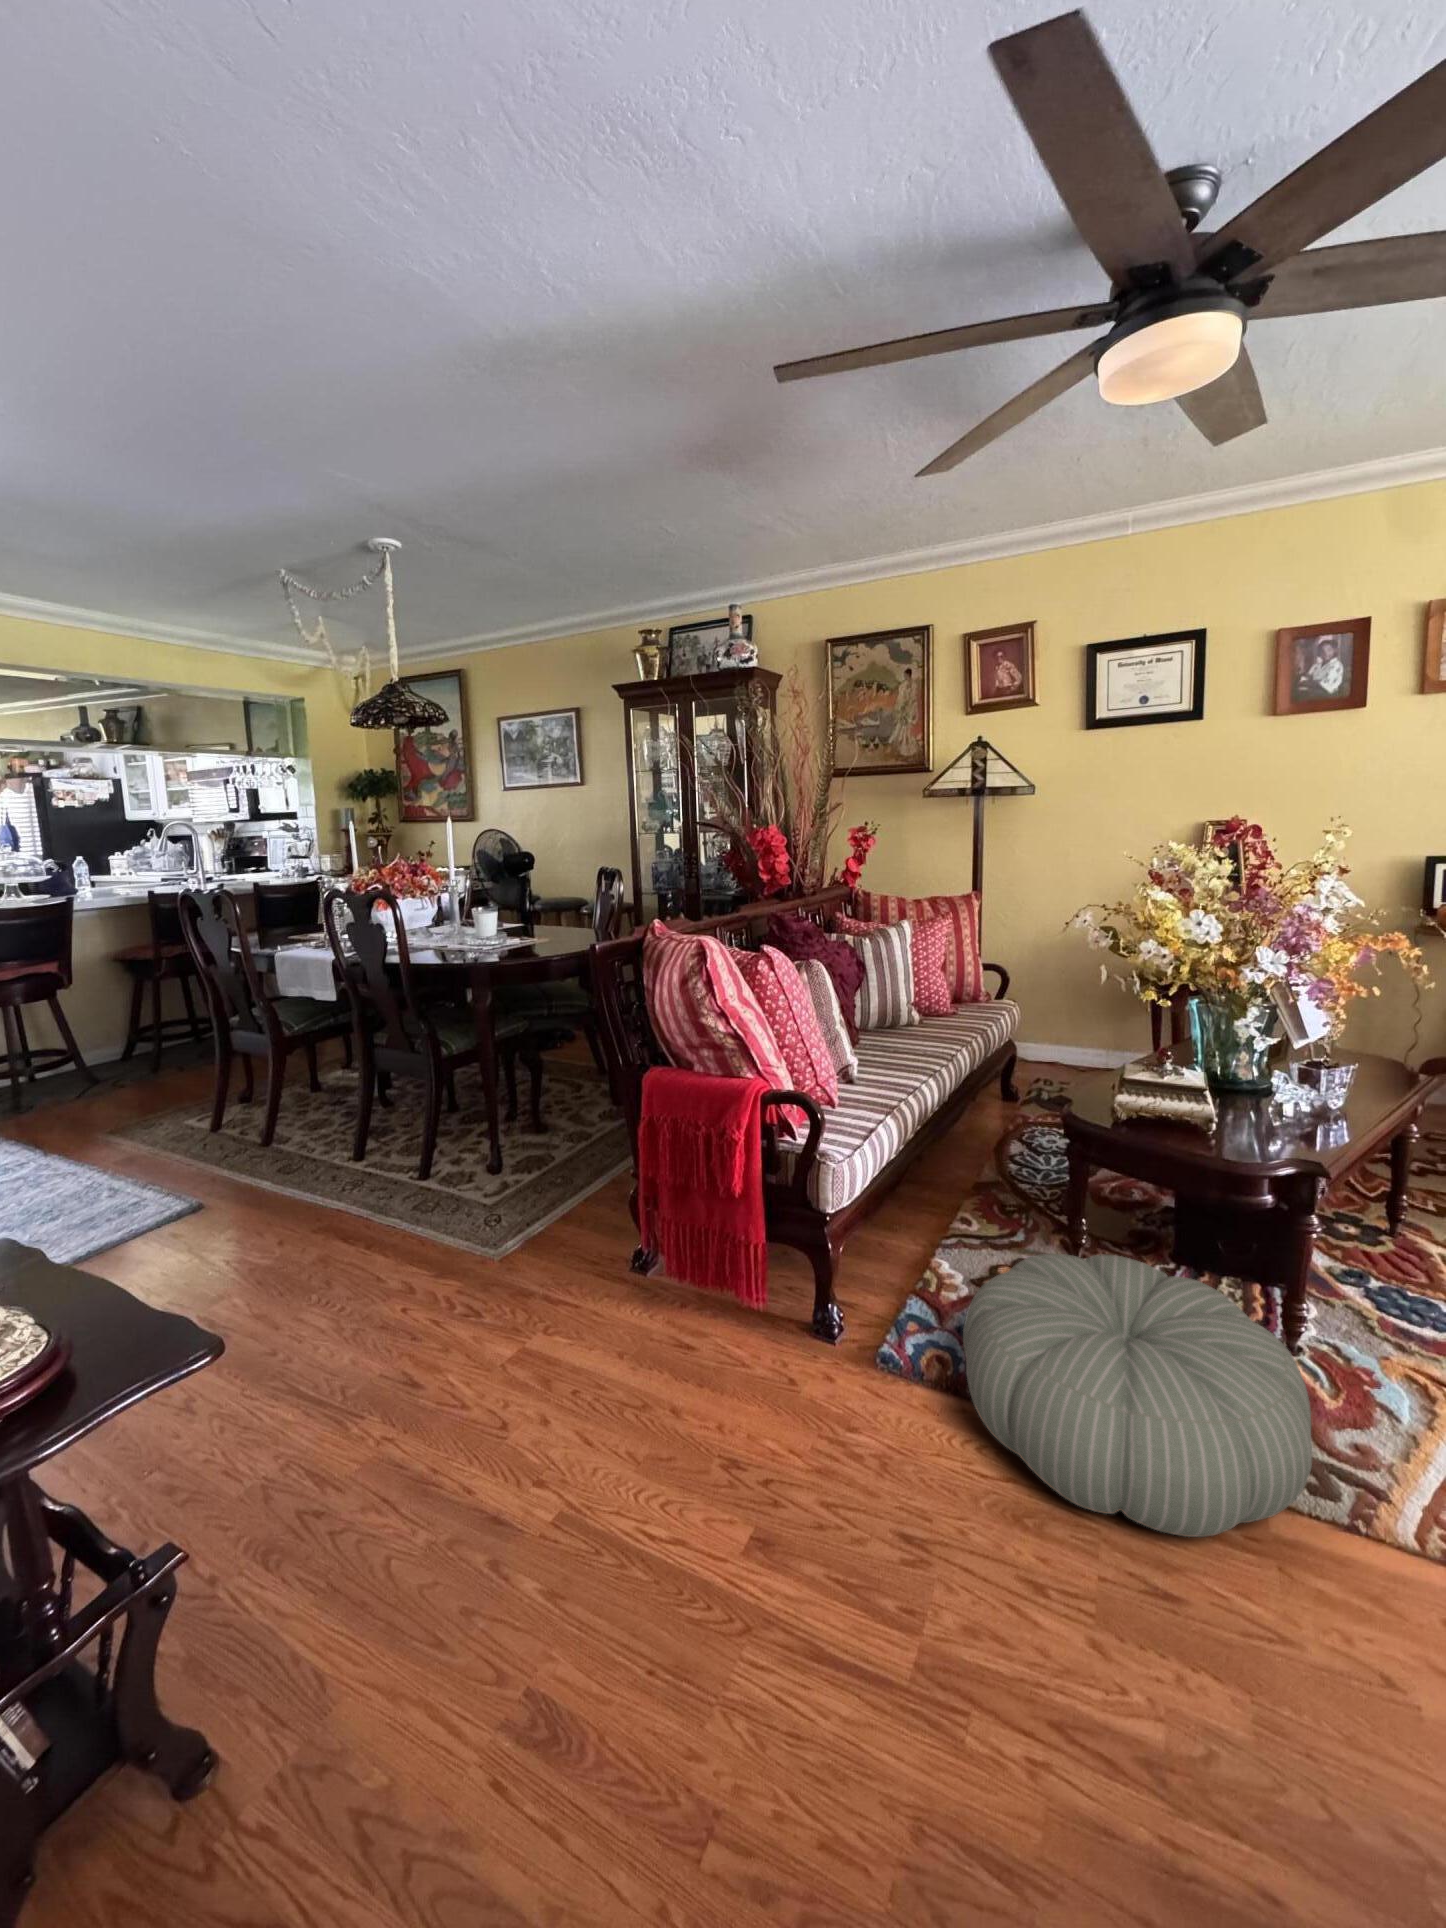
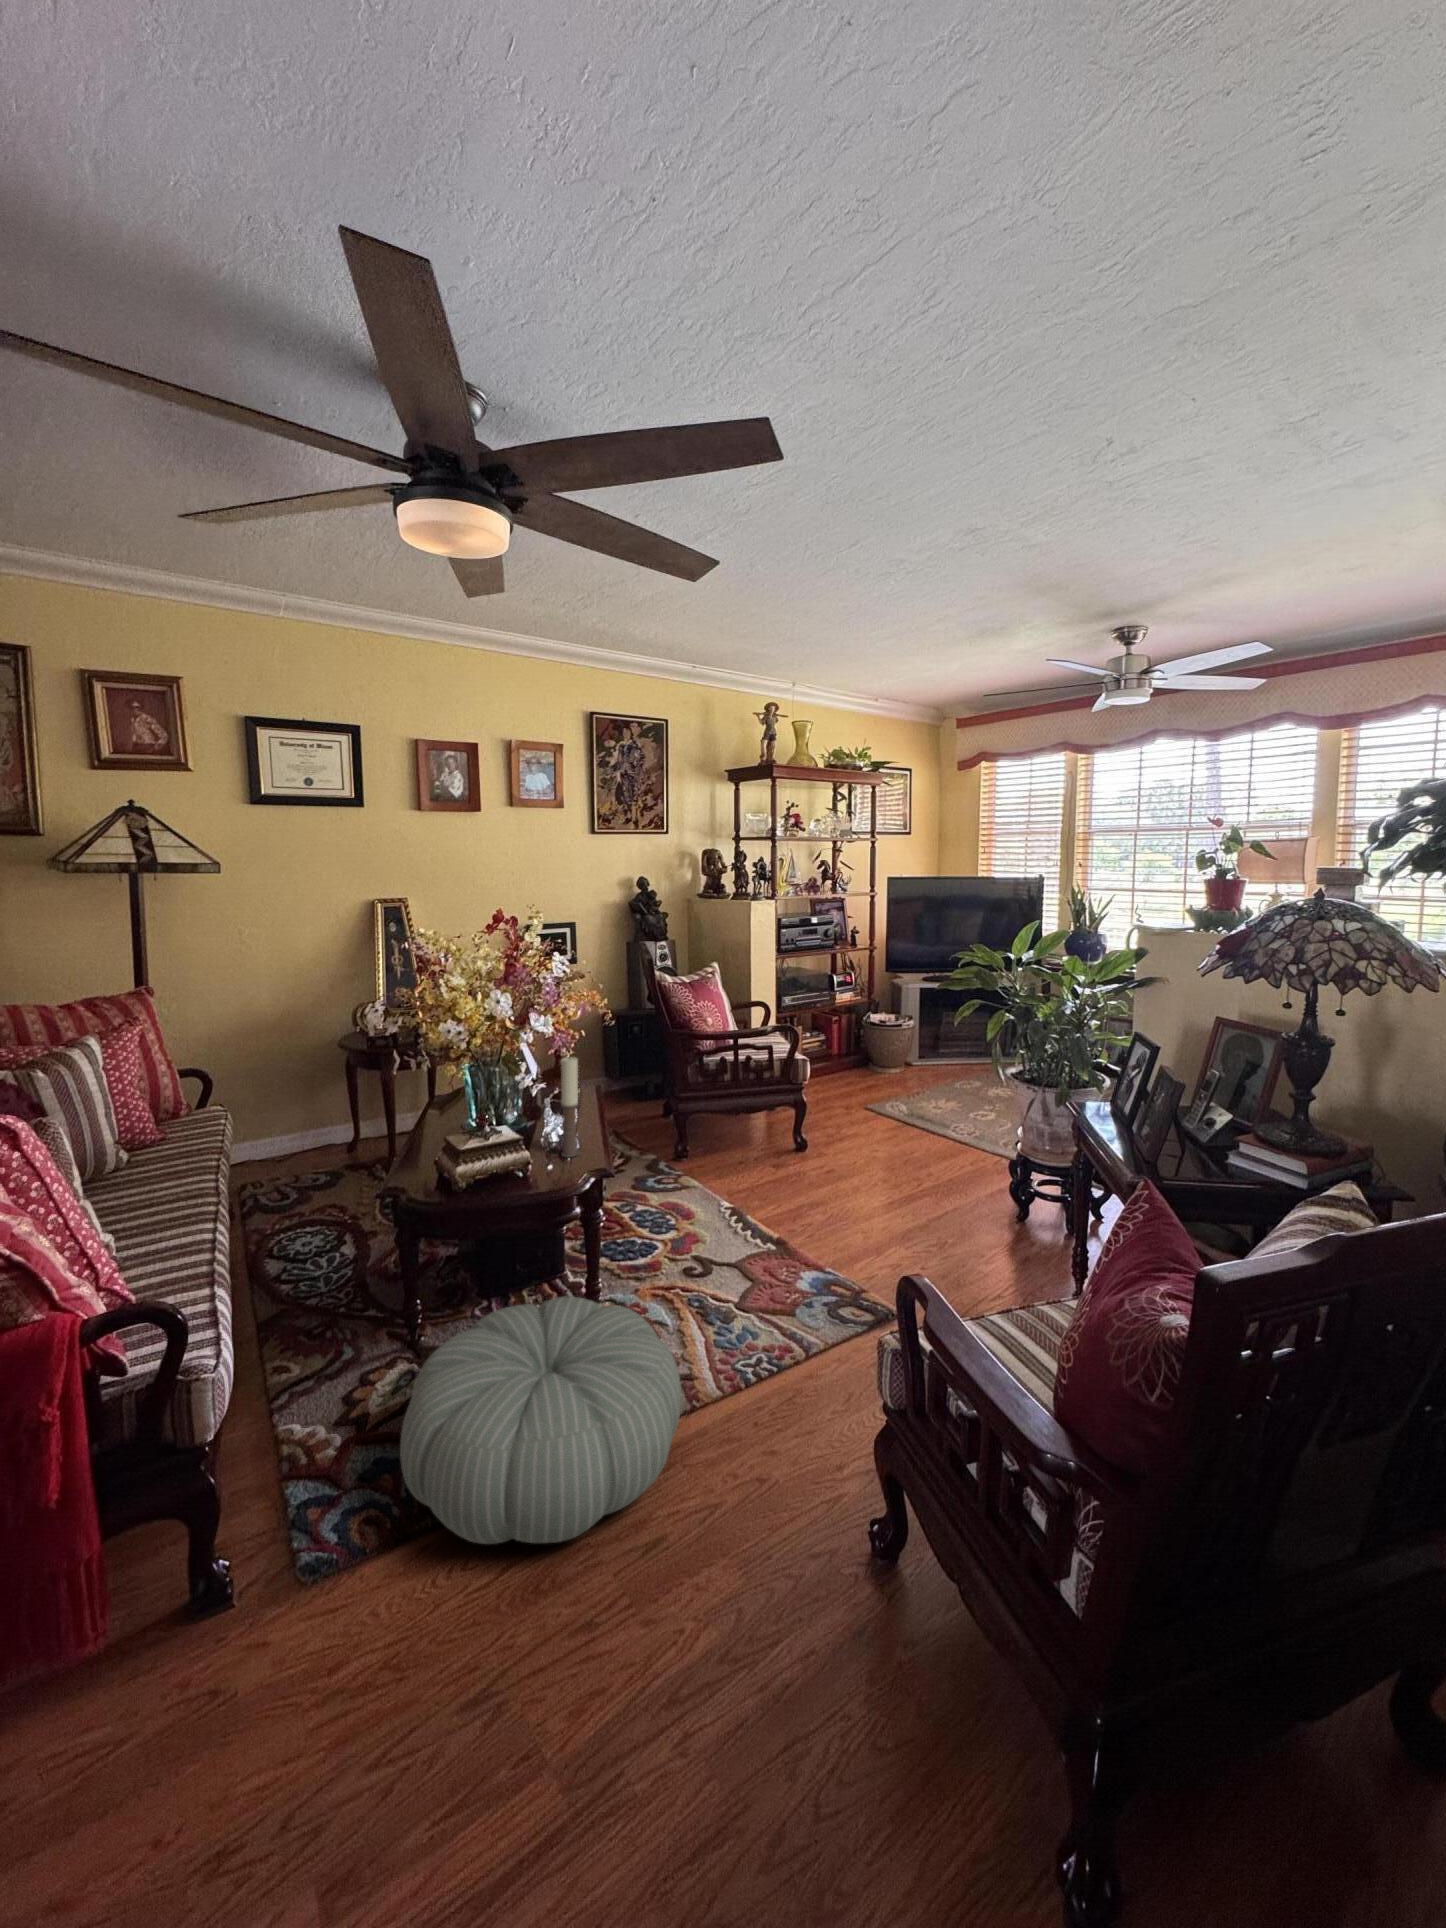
candle: none [1280,1007,1315,1139] -> present [561,1057,578,1157]

